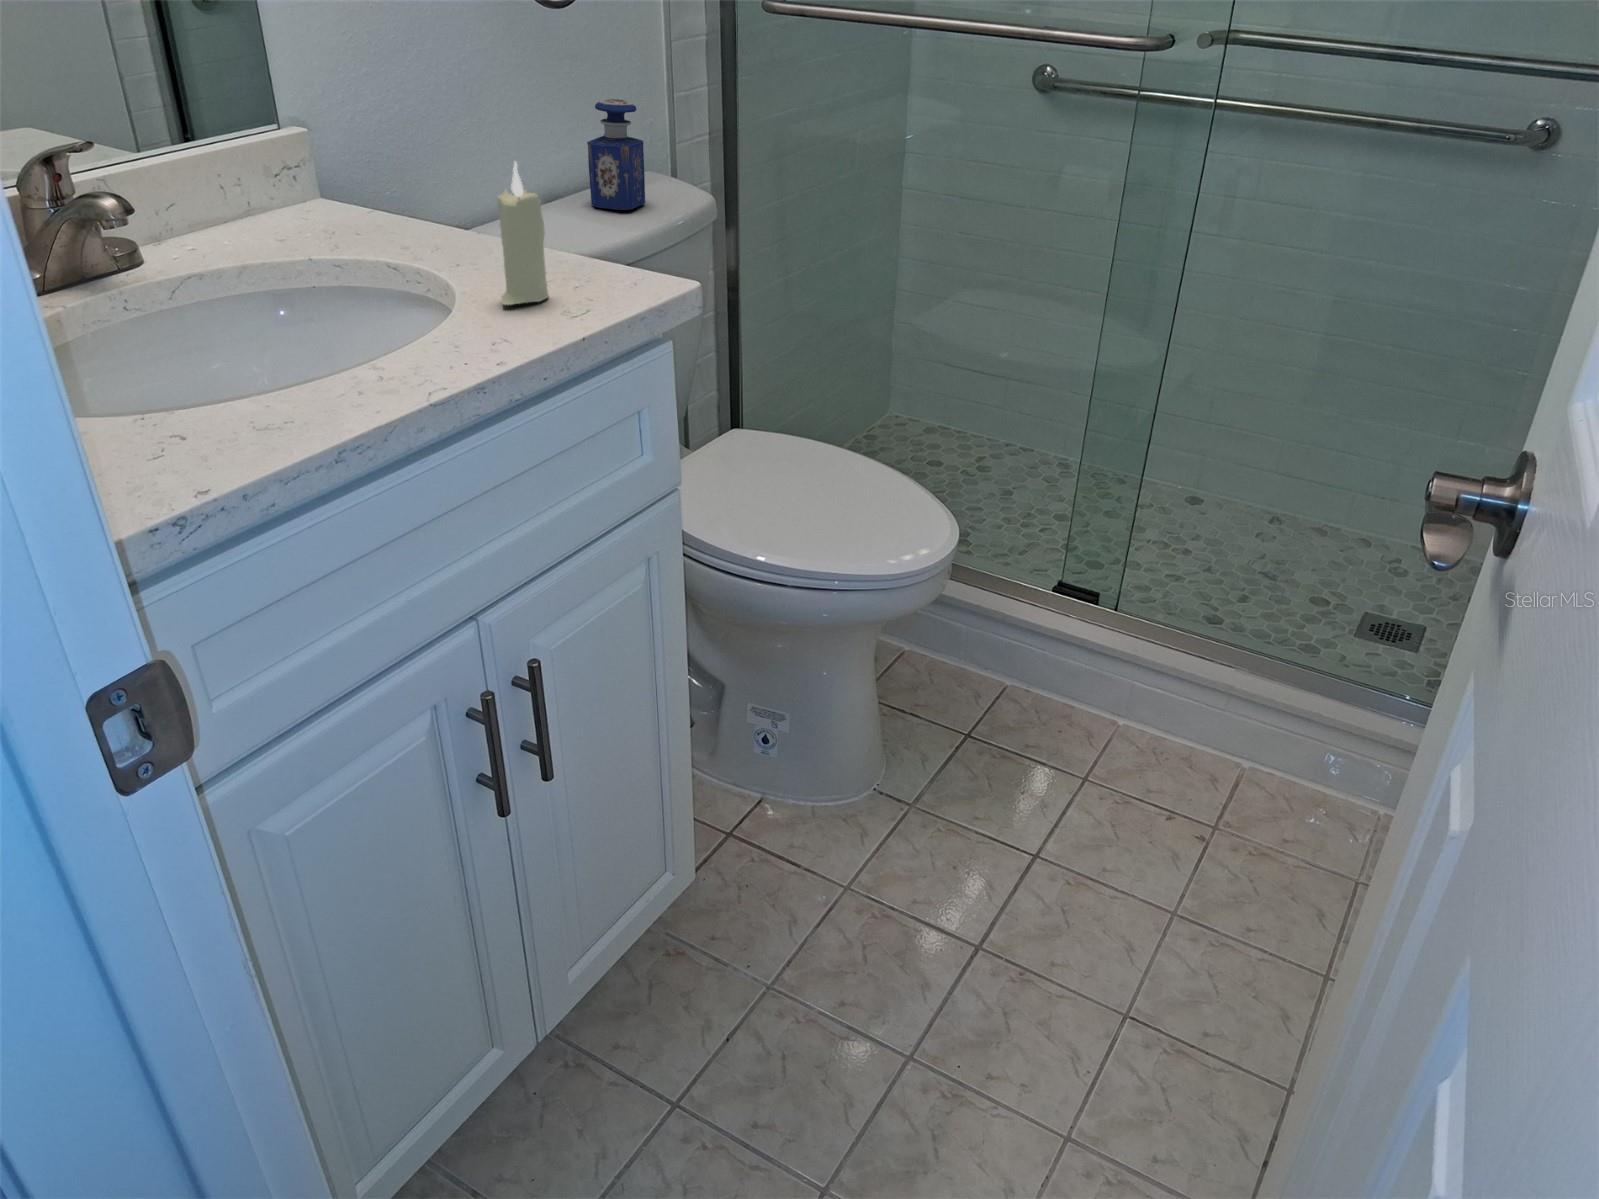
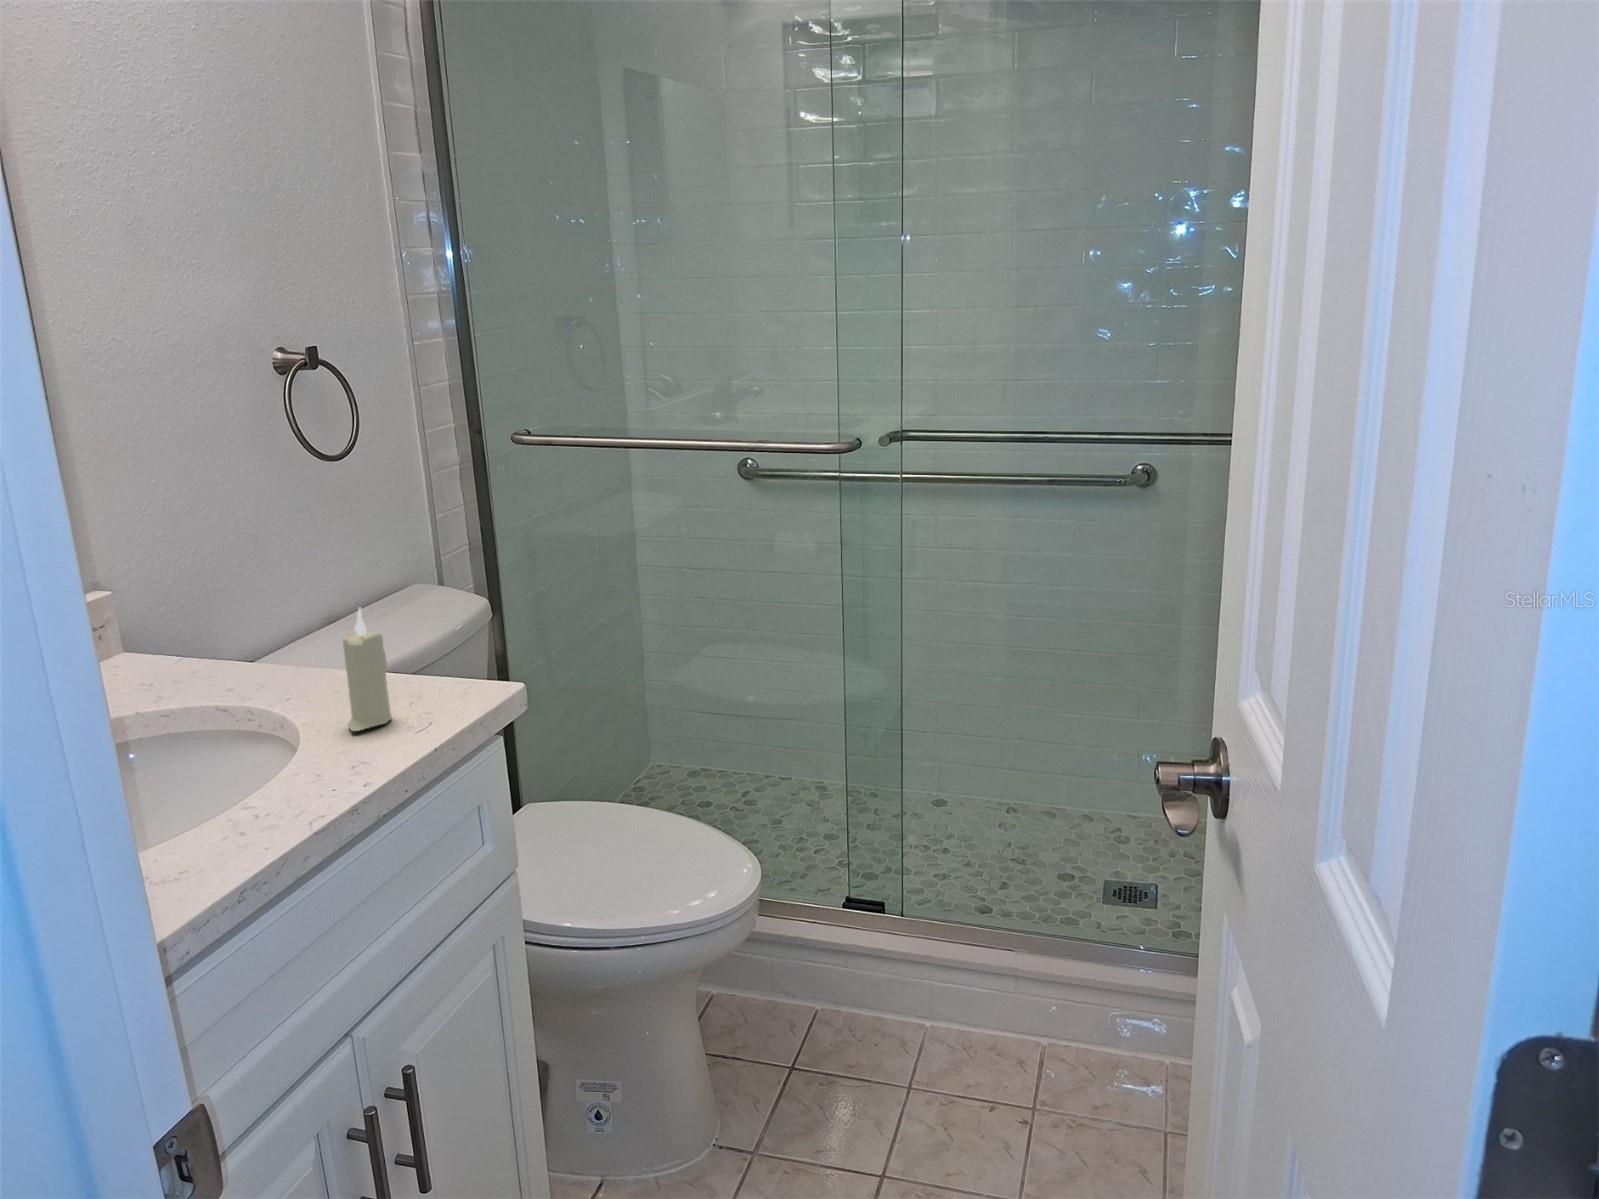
perfume bottle: present [587,99,645,210] -> none [361,526,420,621]

